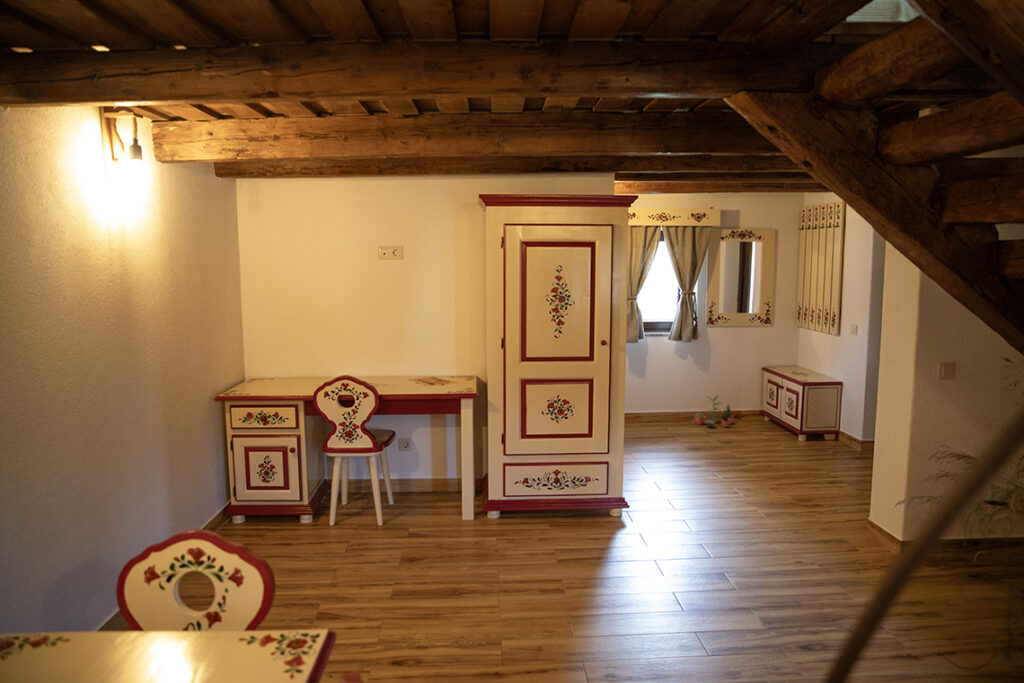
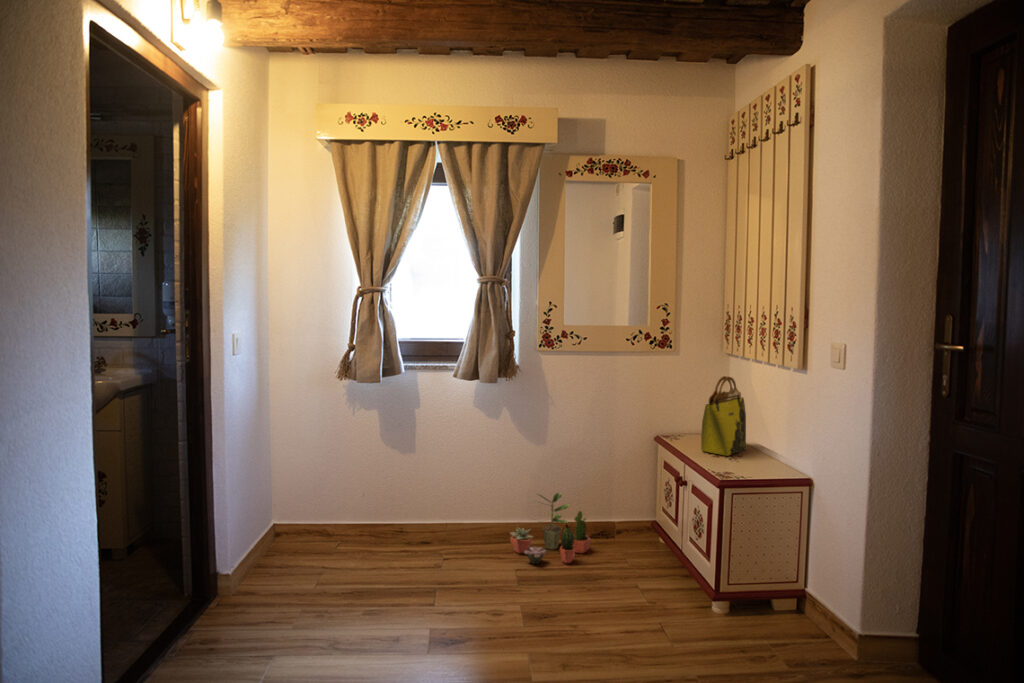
tote bag: none [789,338,810,375] -> present [701,376,746,456]

